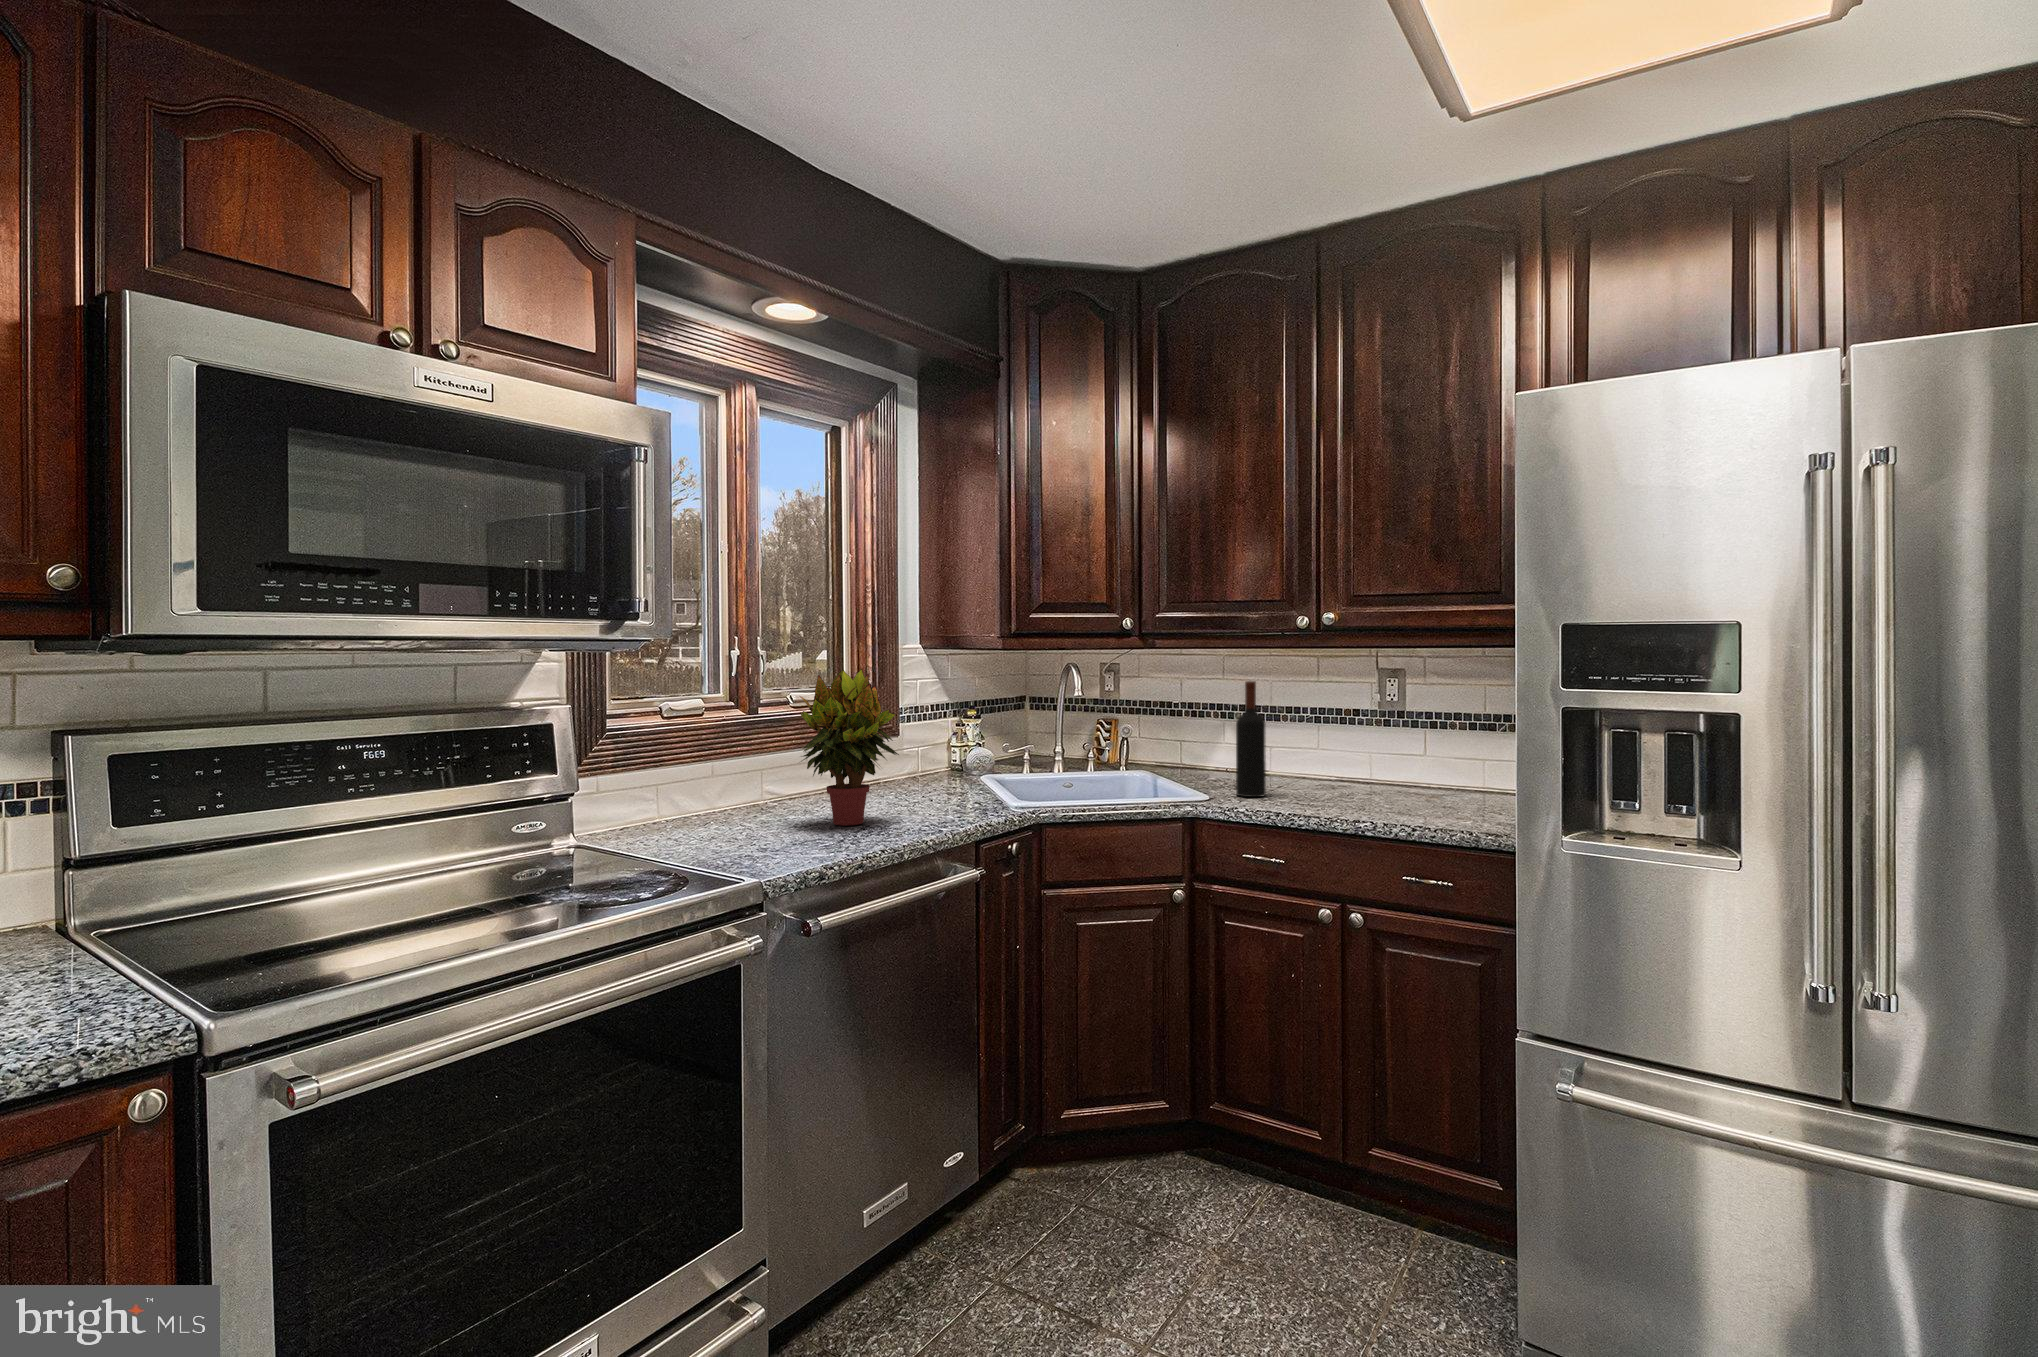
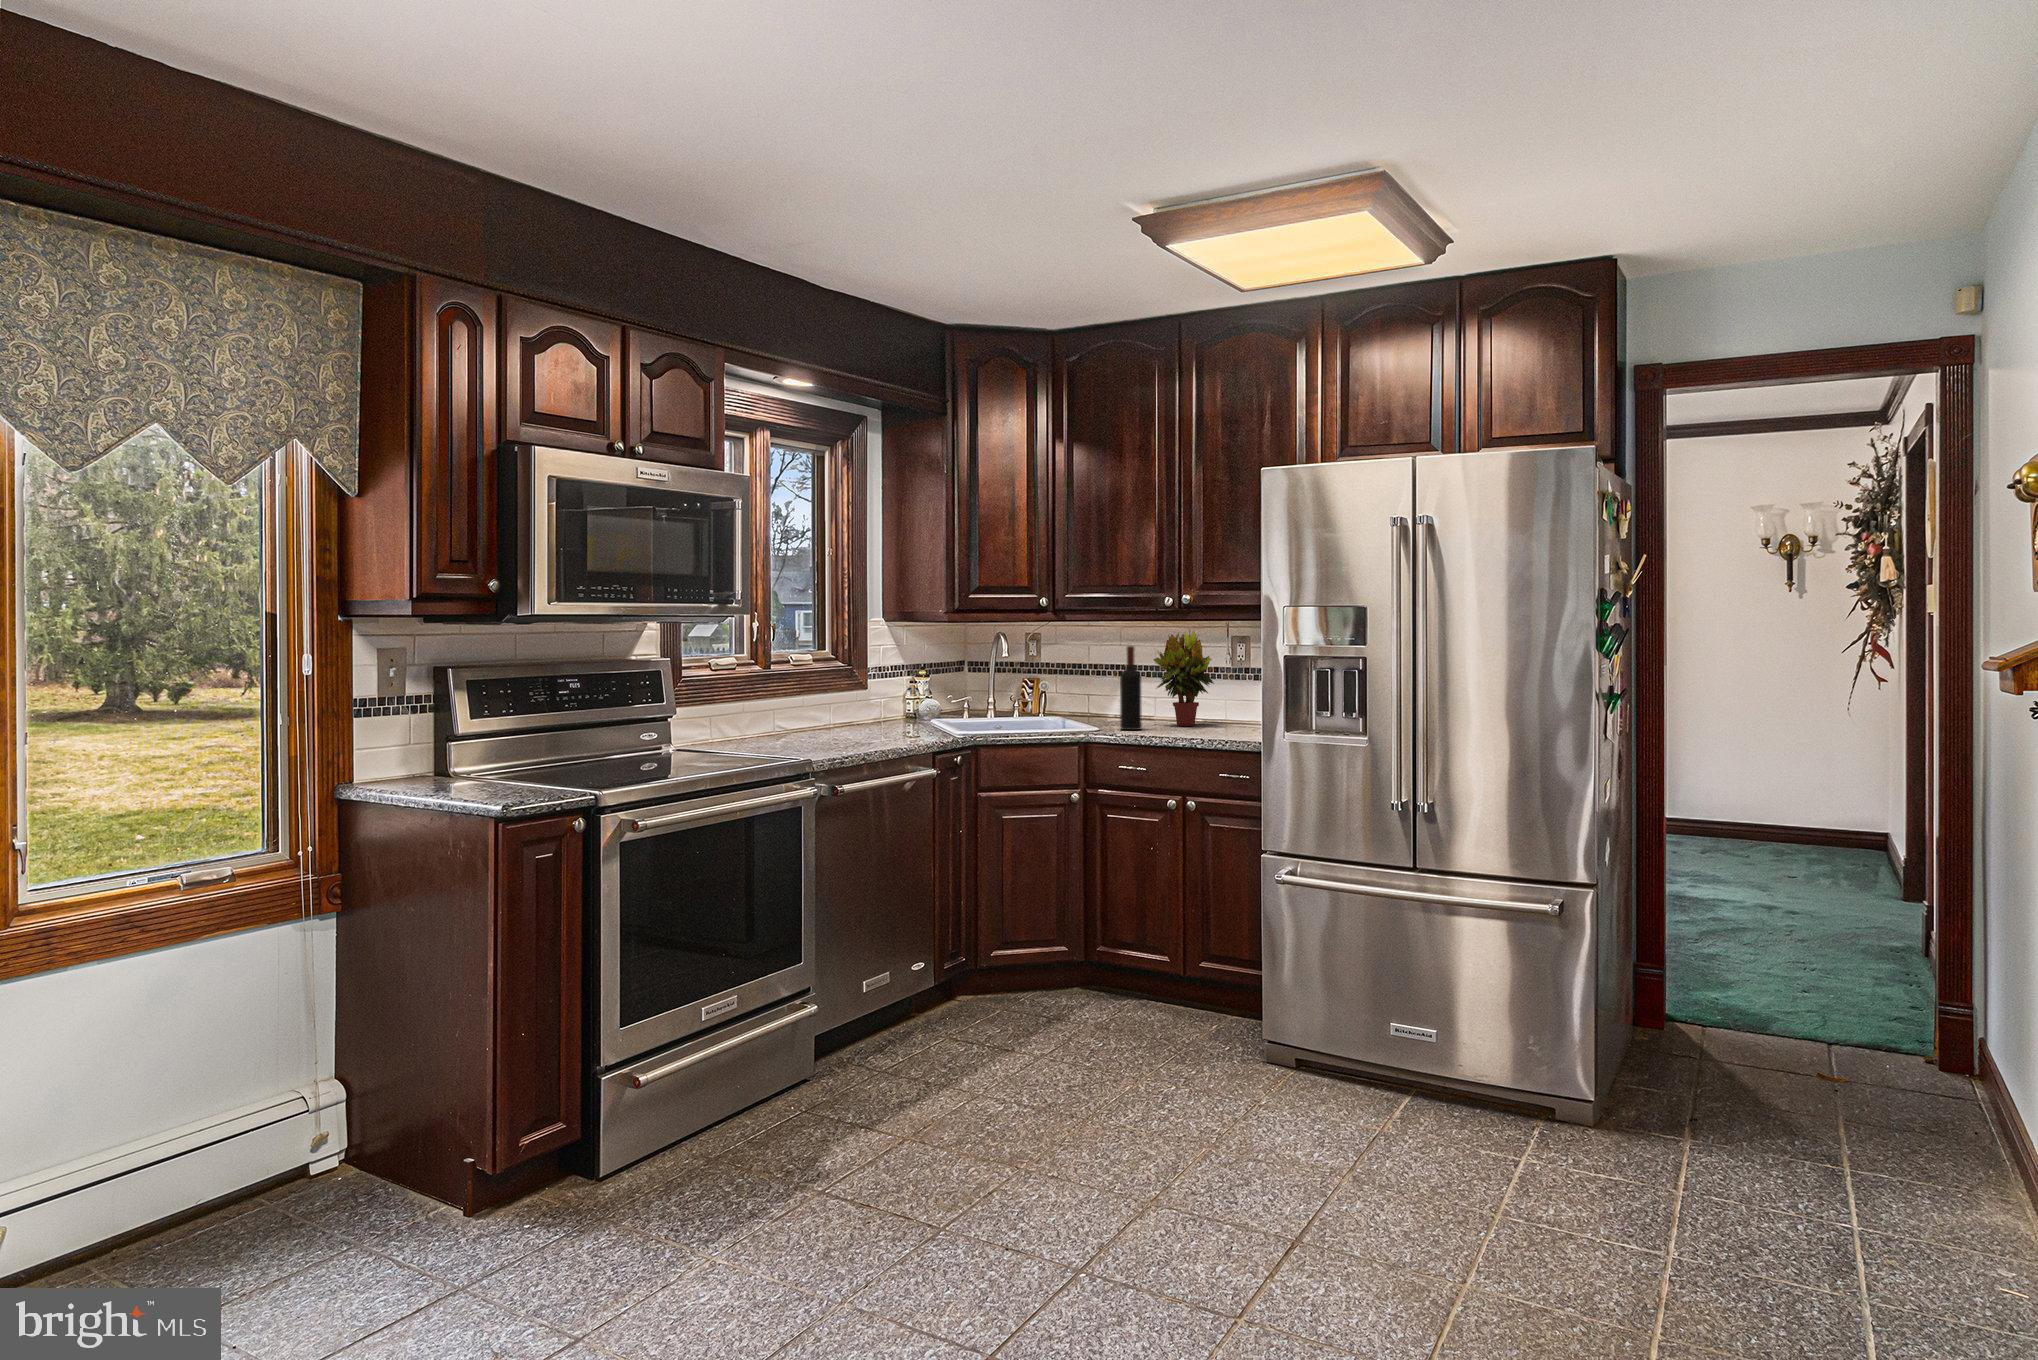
potted plant: present [800,669,899,826] -> present [1153,631,1214,726]

